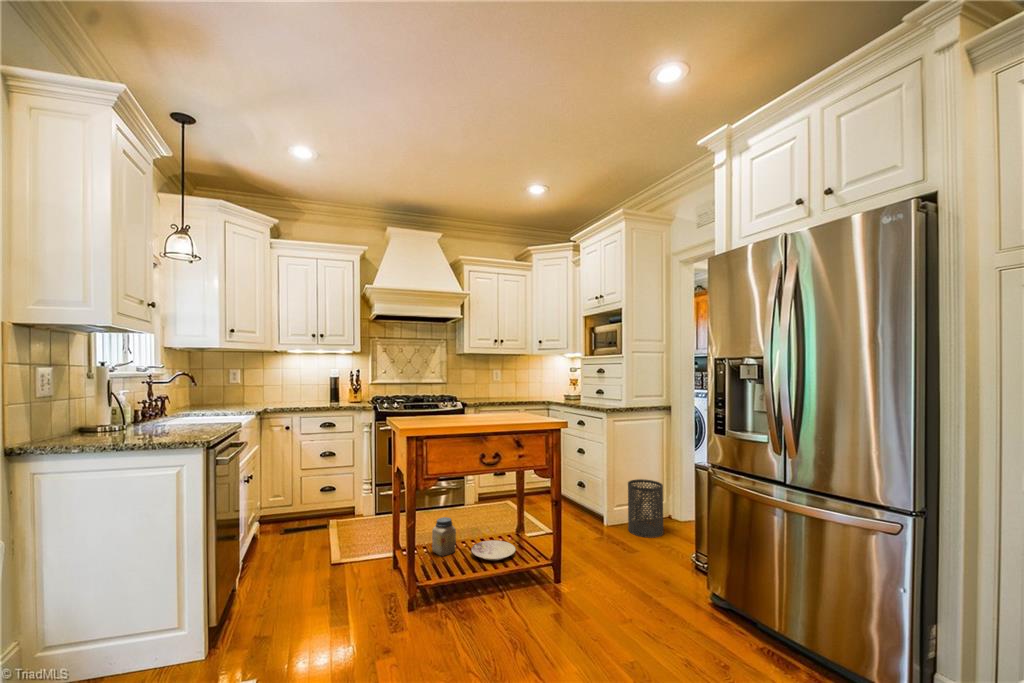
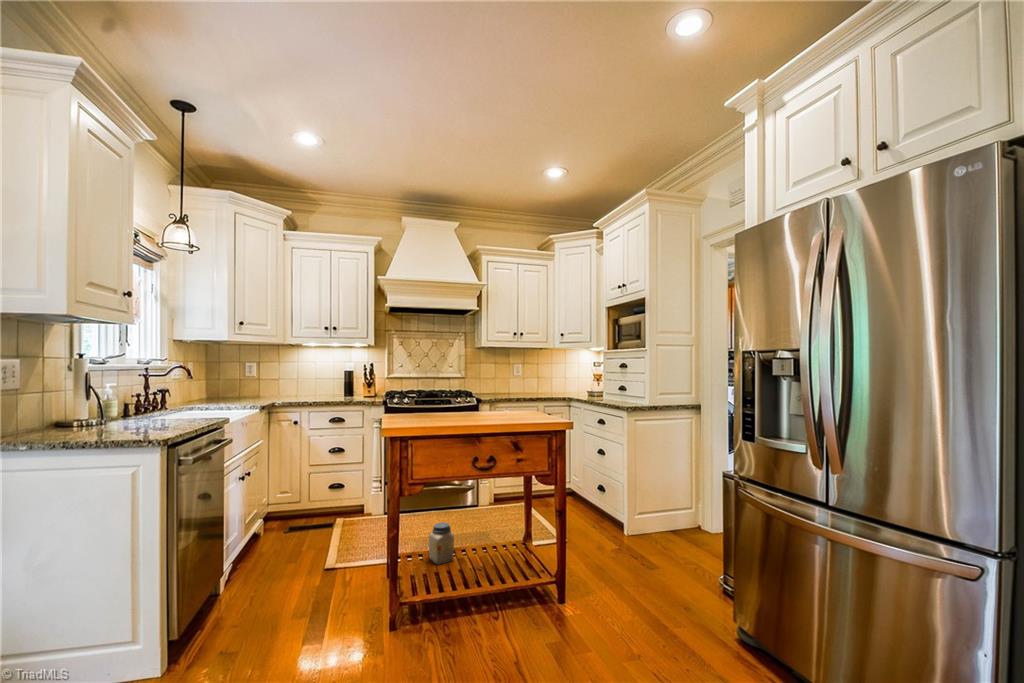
trash can: present [628,479,663,538] -> none [649,486,689,552]
plate: present [471,540,516,560] -> none [469,549,518,573]

